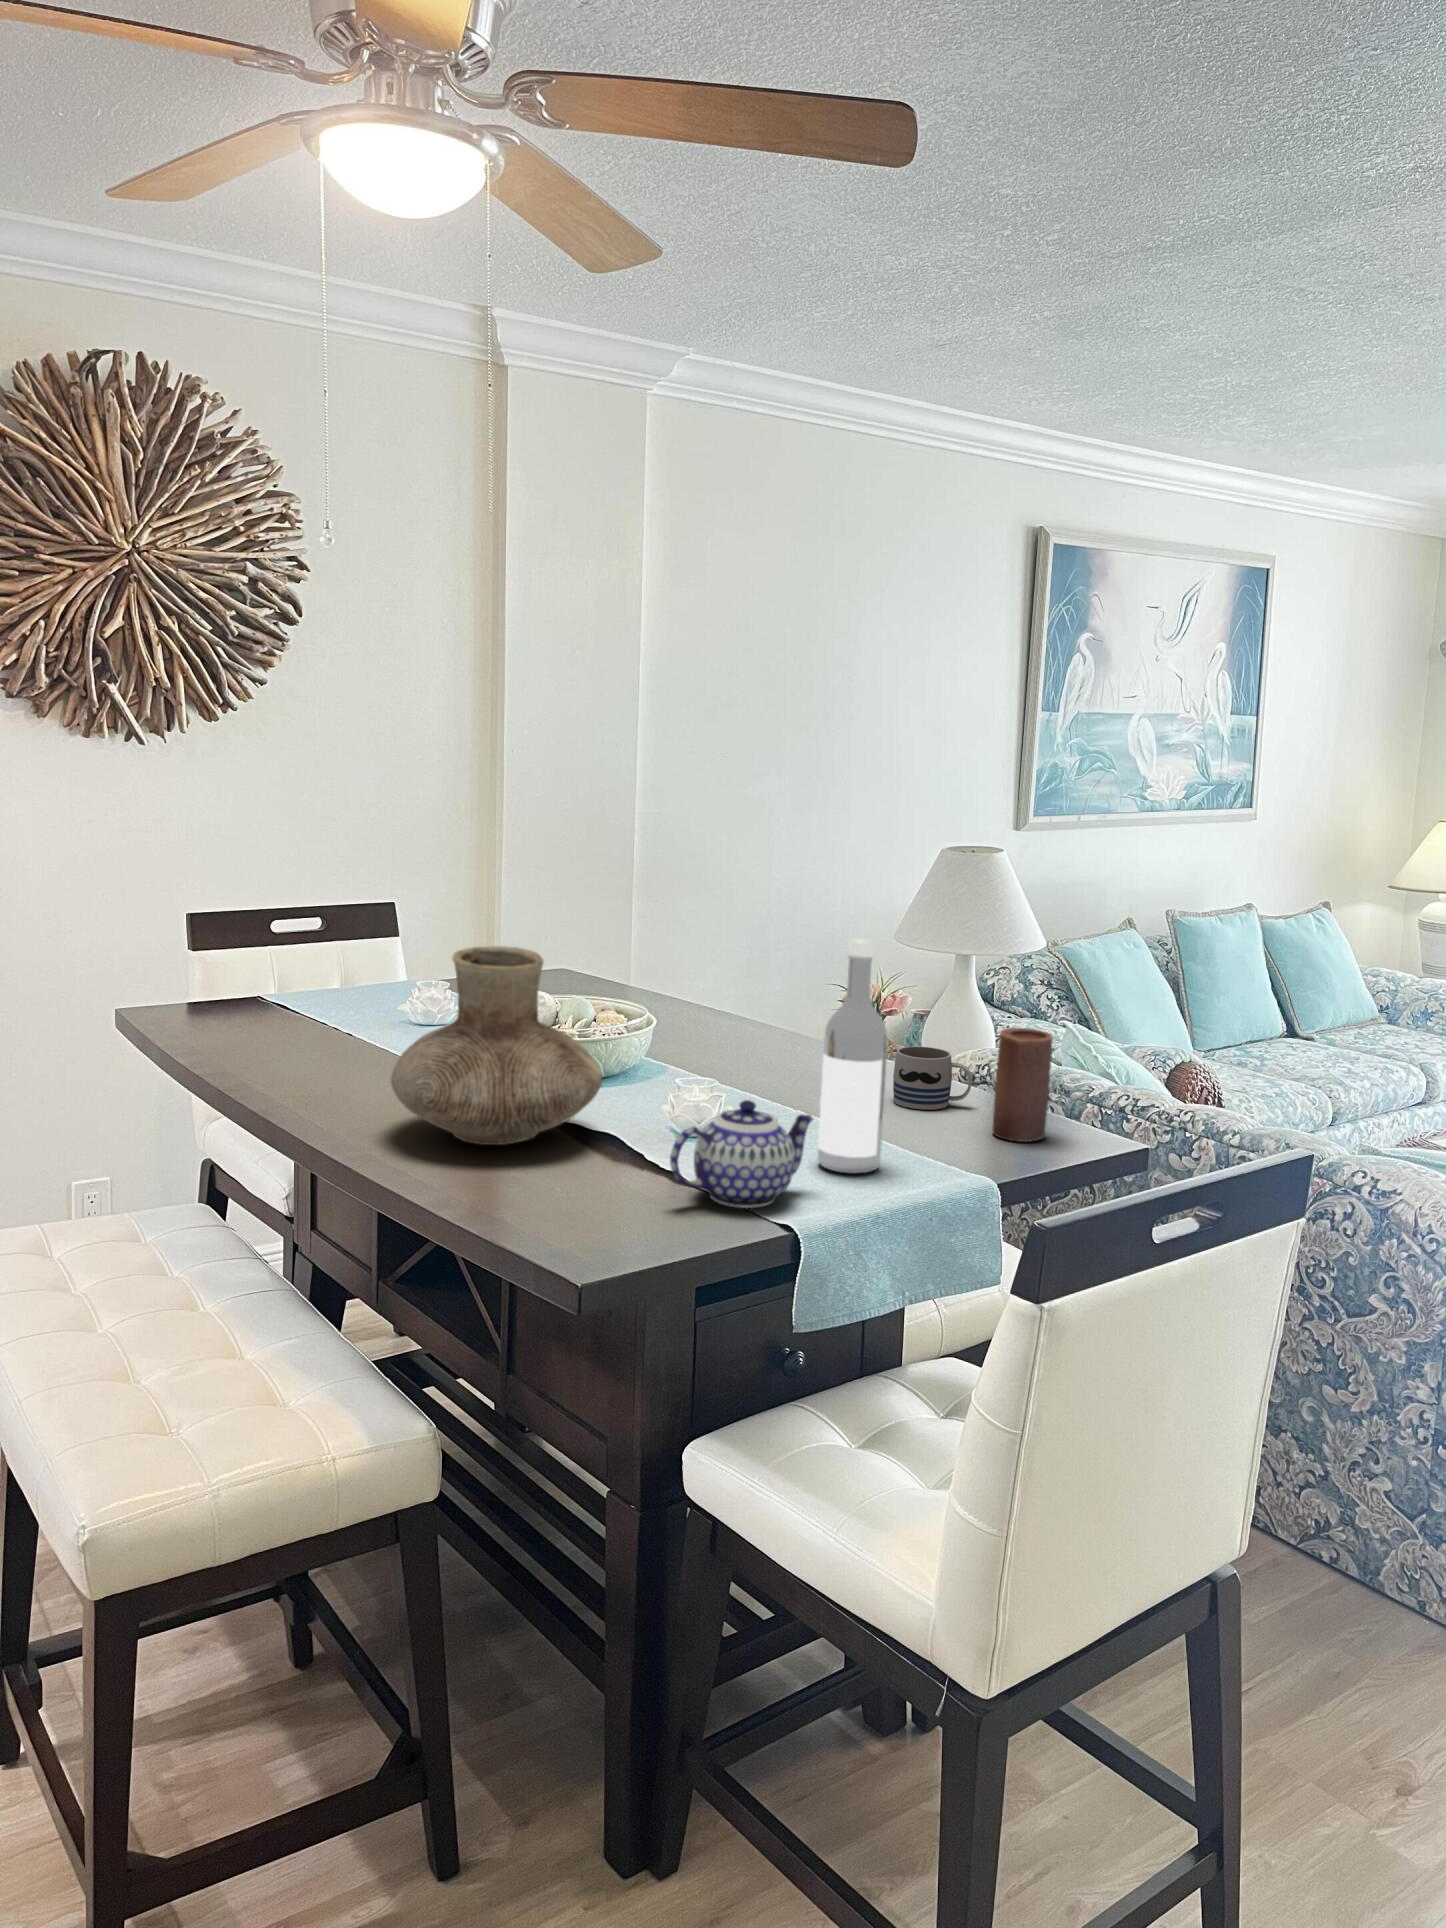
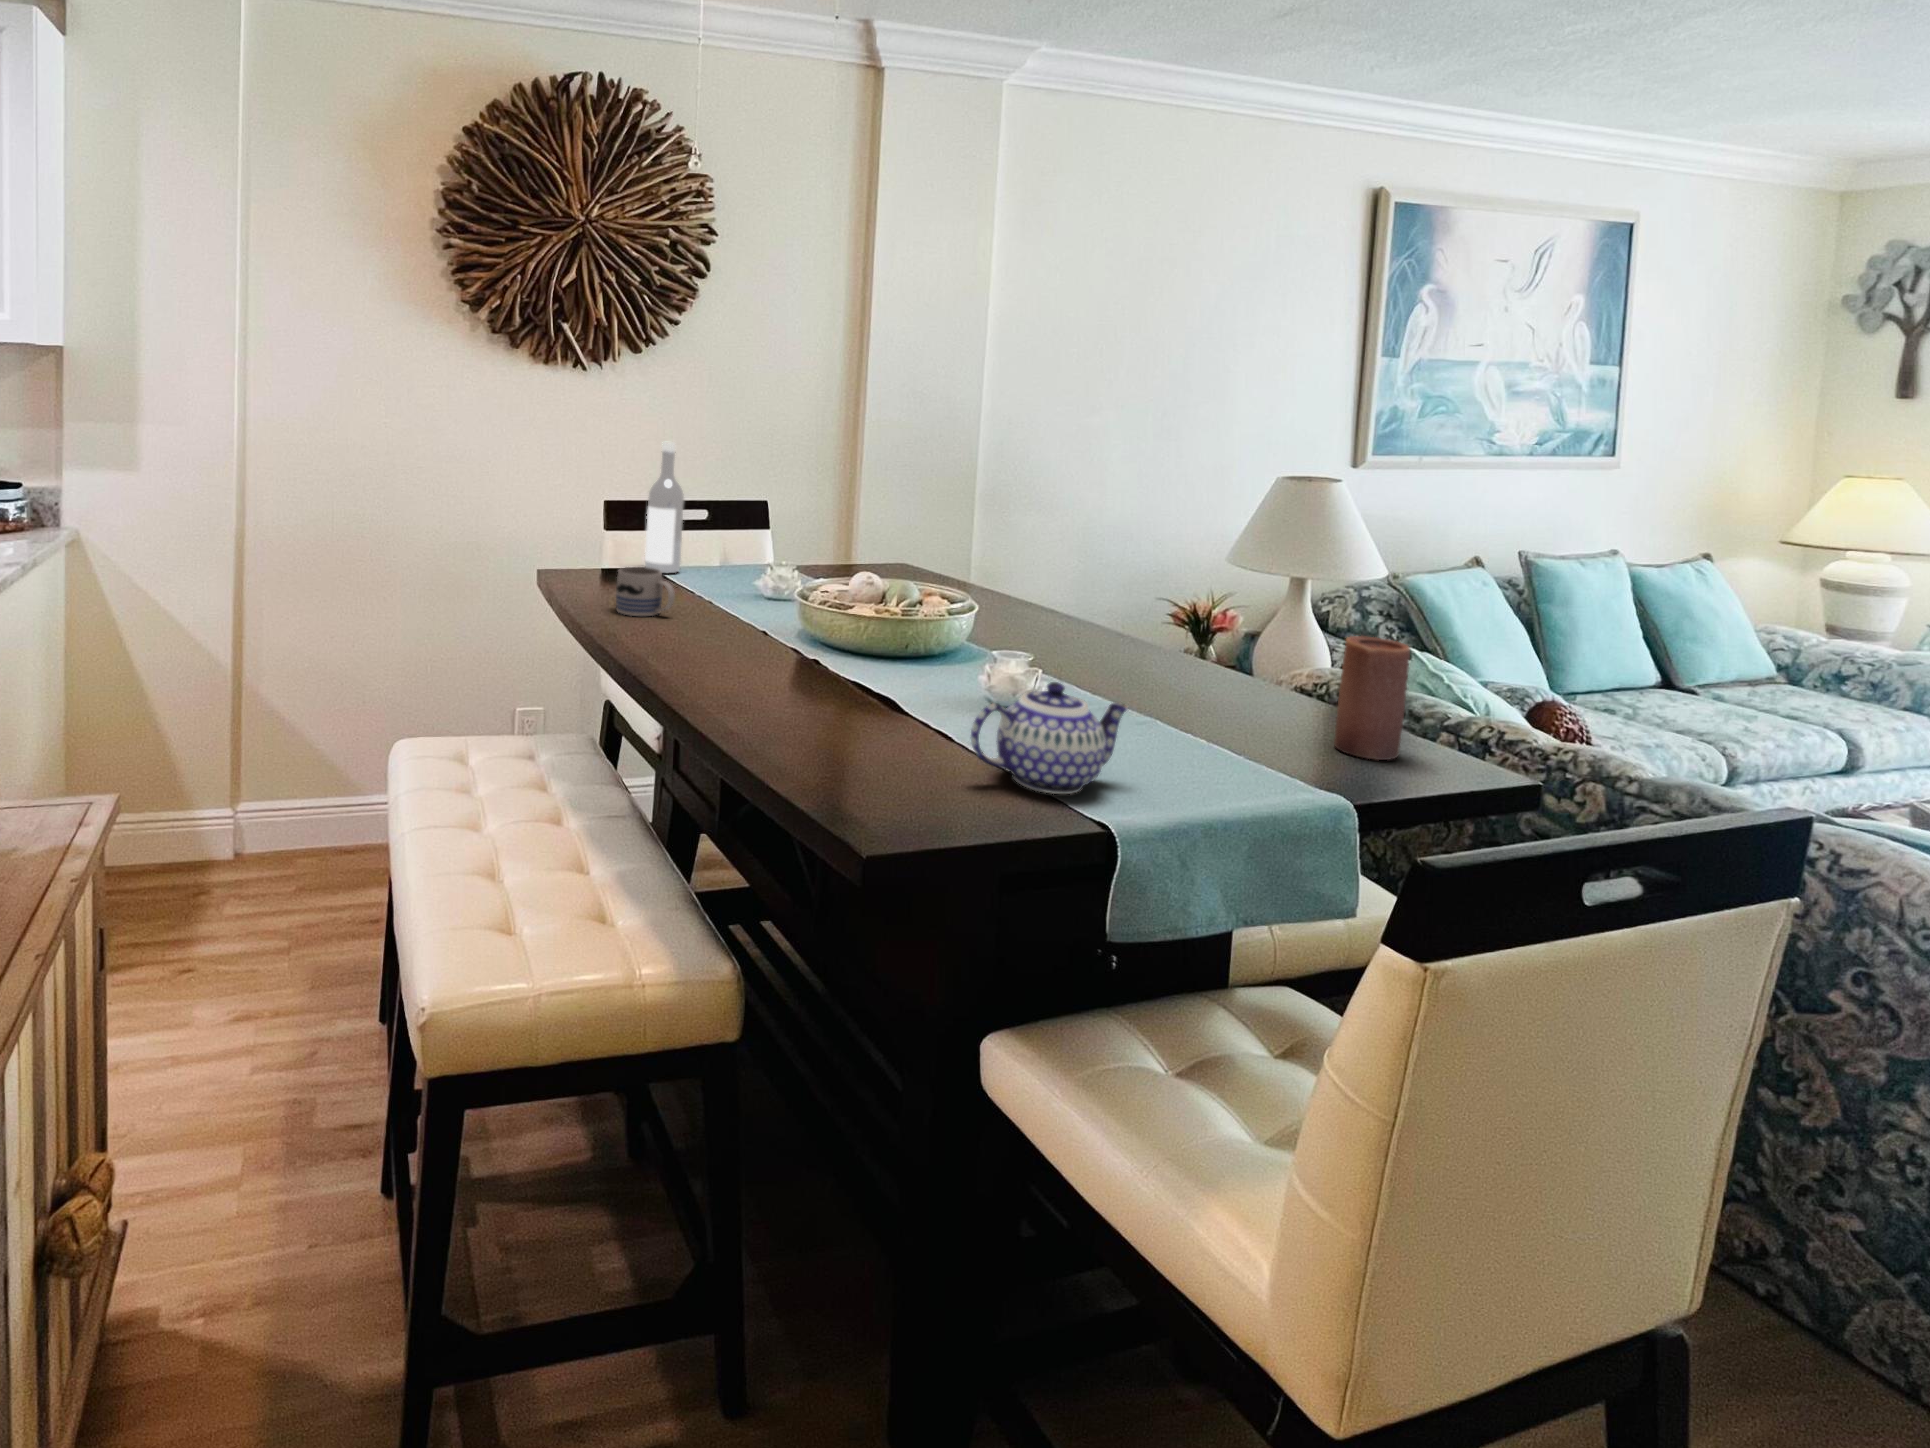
wine bottle: present [818,938,887,1173] -> present [645,442,684,573]
vase: present [391,946,602,1145] -> none [722,521,915,704]
mug: present [893,1046,972,1109] -> present [616,567,675,616]

